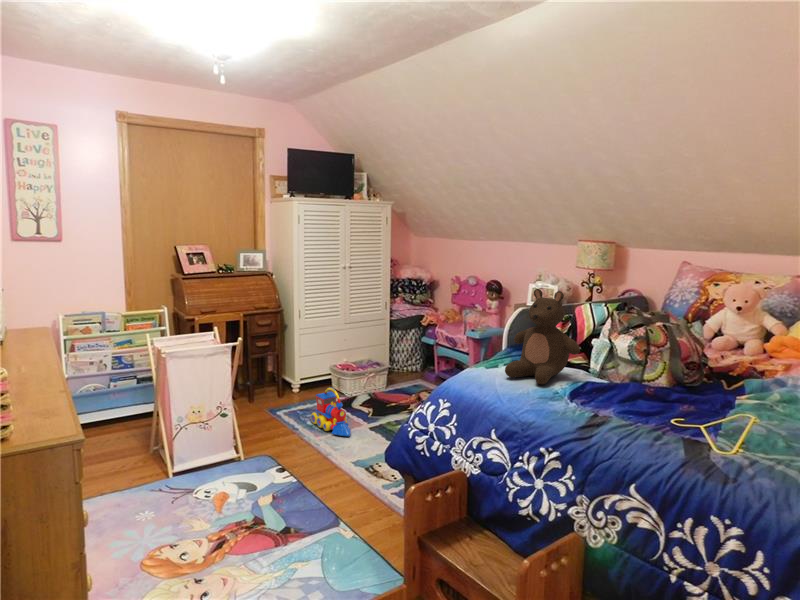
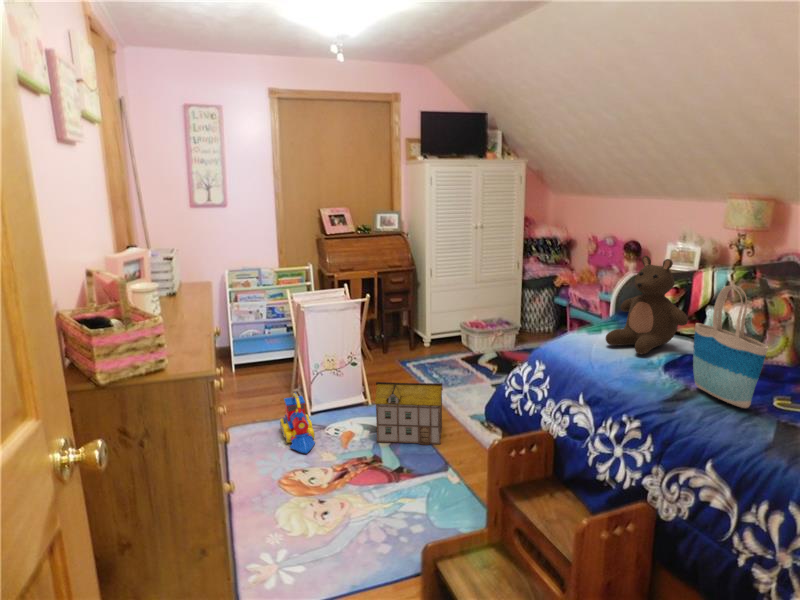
tote bag: none [600,312,675,429] -> present [693,285,768,408]
toy train: present [311,387,351,436] -> present [280,392,315,453]
toy house: none [255,429,330,501] -> present [375,382,443,445]

